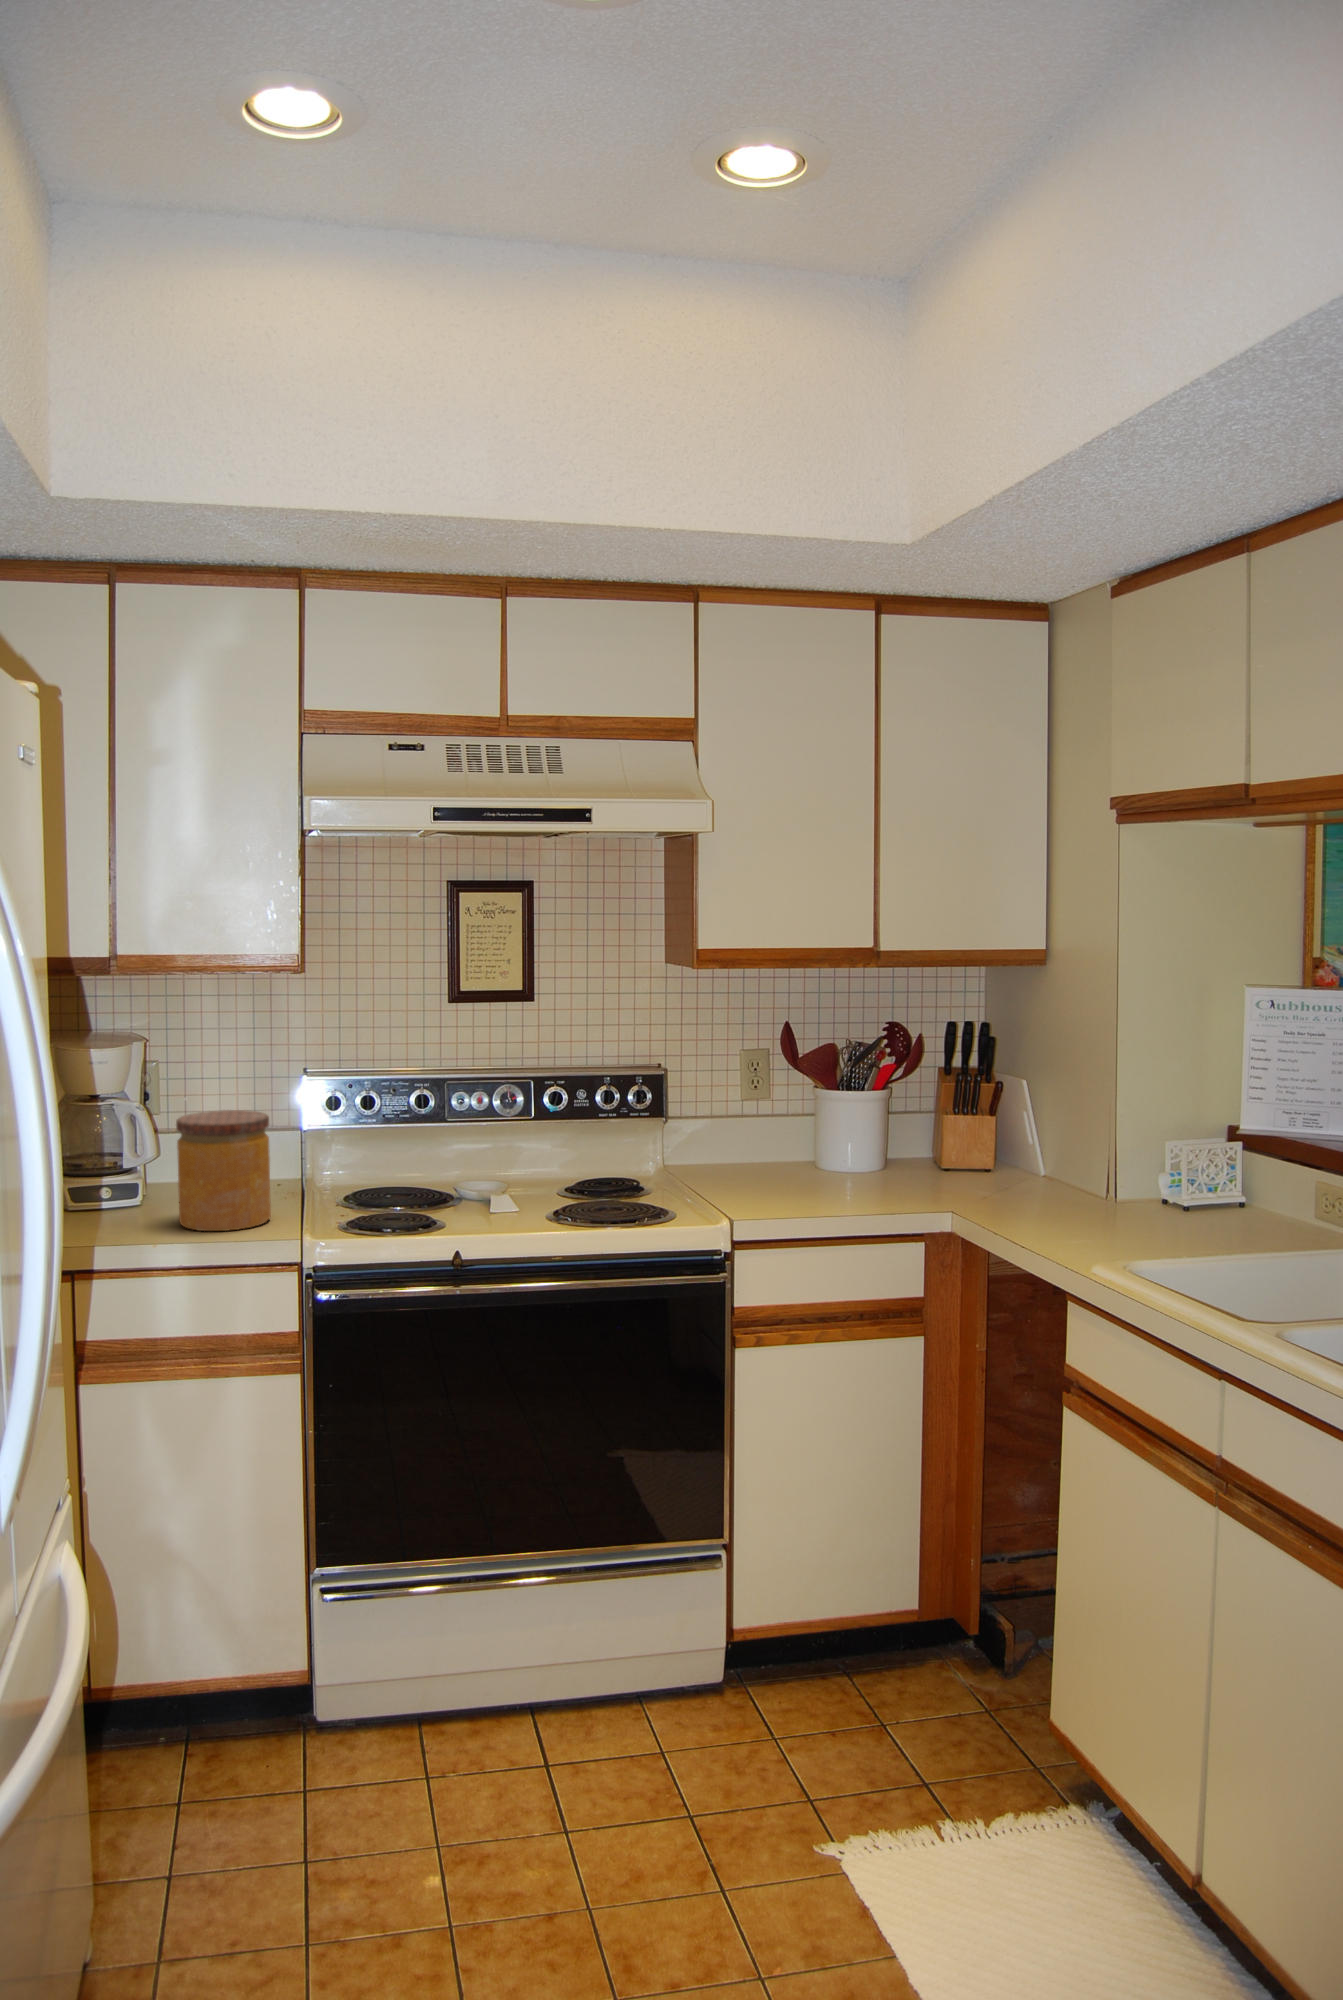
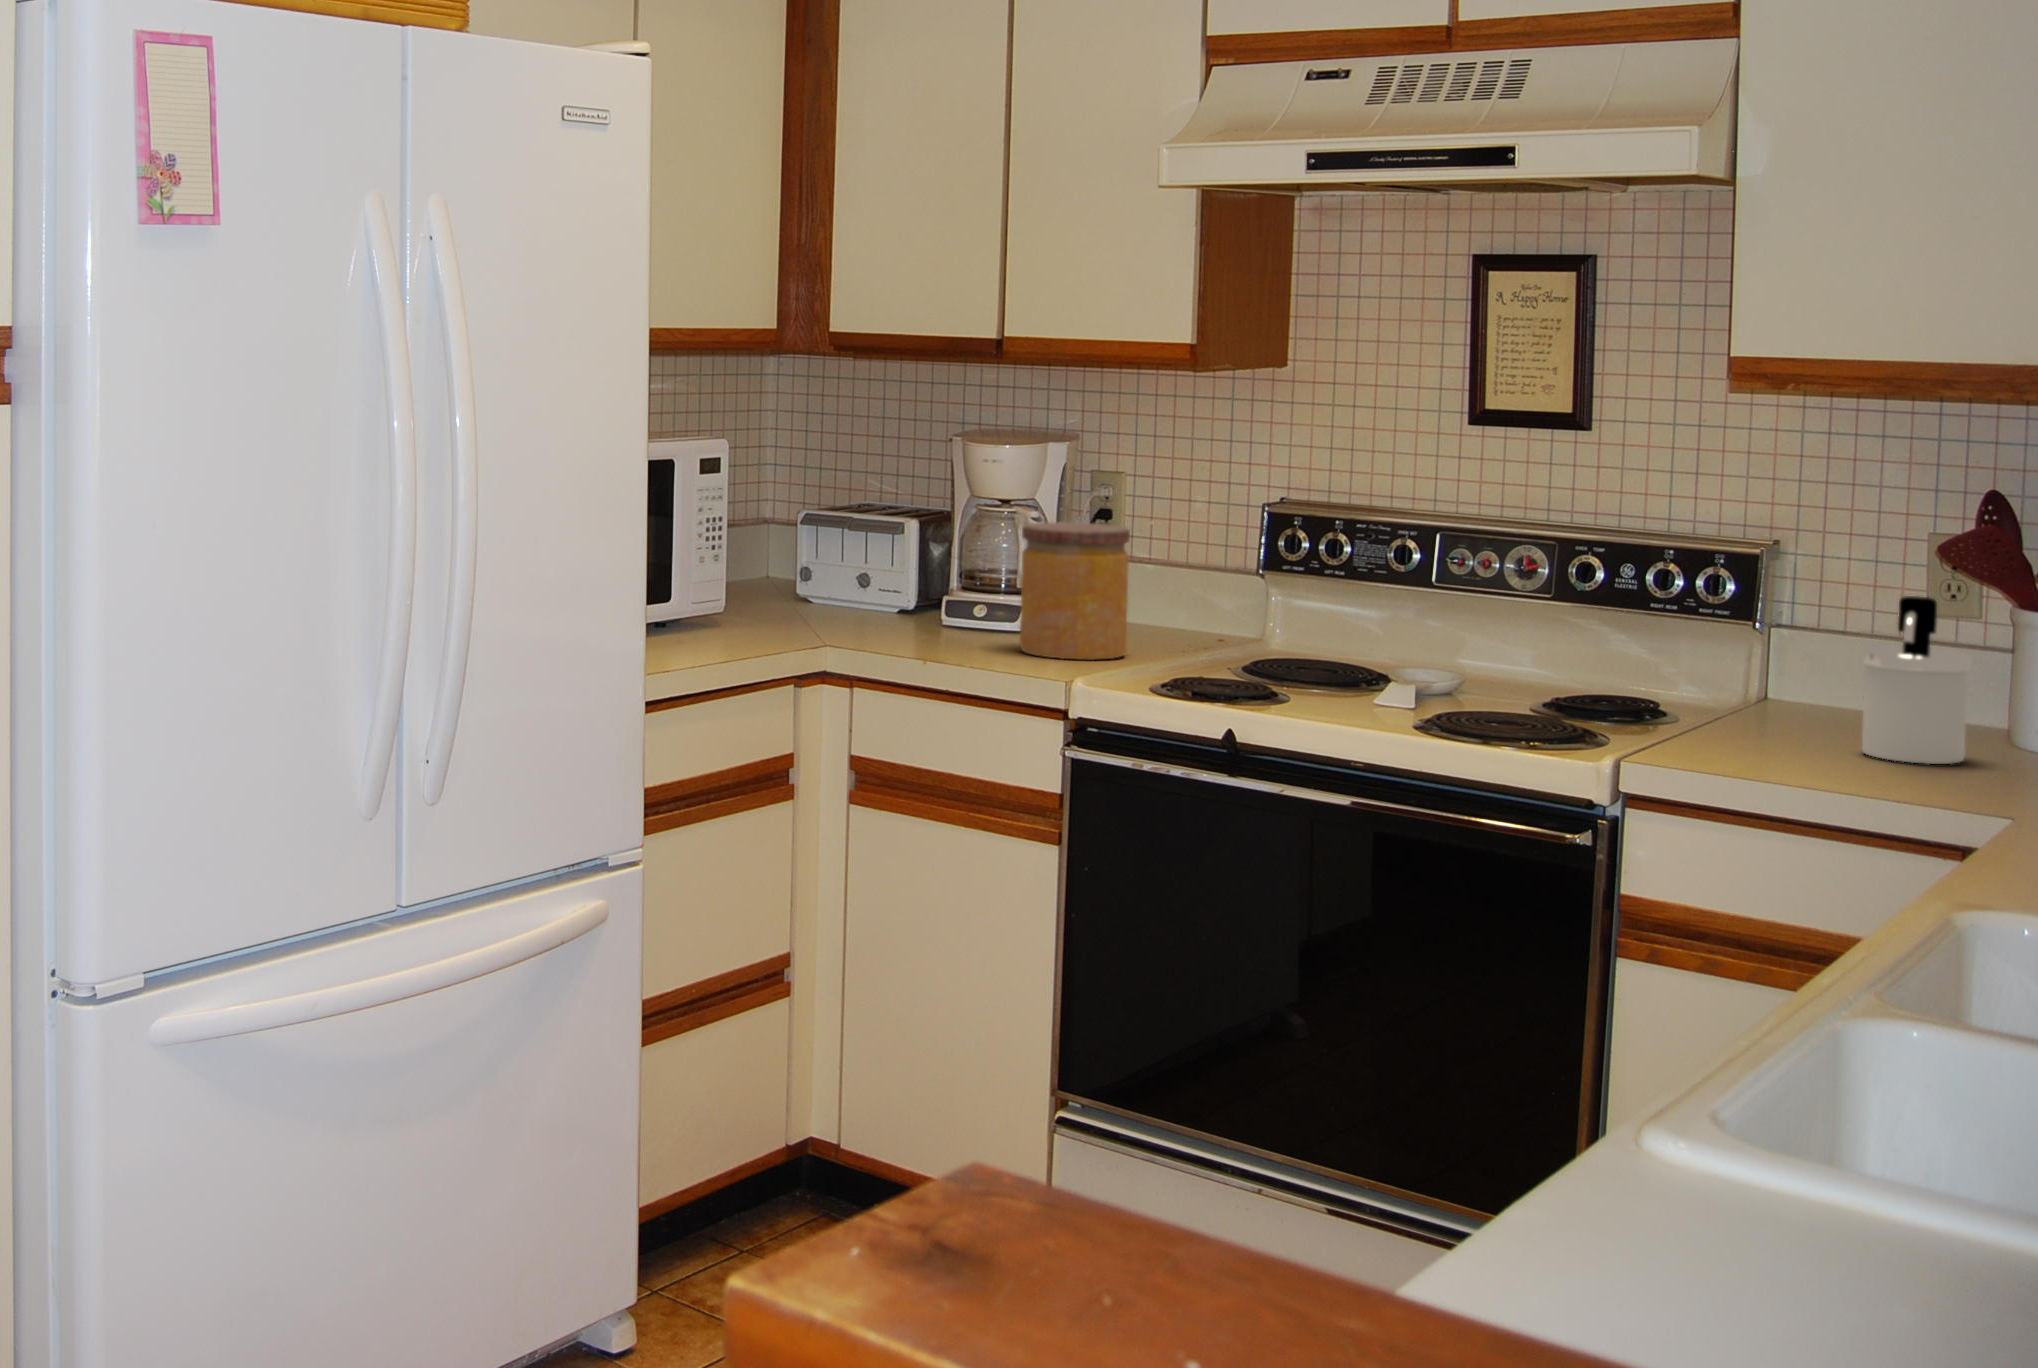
soap dispenser: none [810,1095,875,1198] -> present [1861,596,1972,764]

